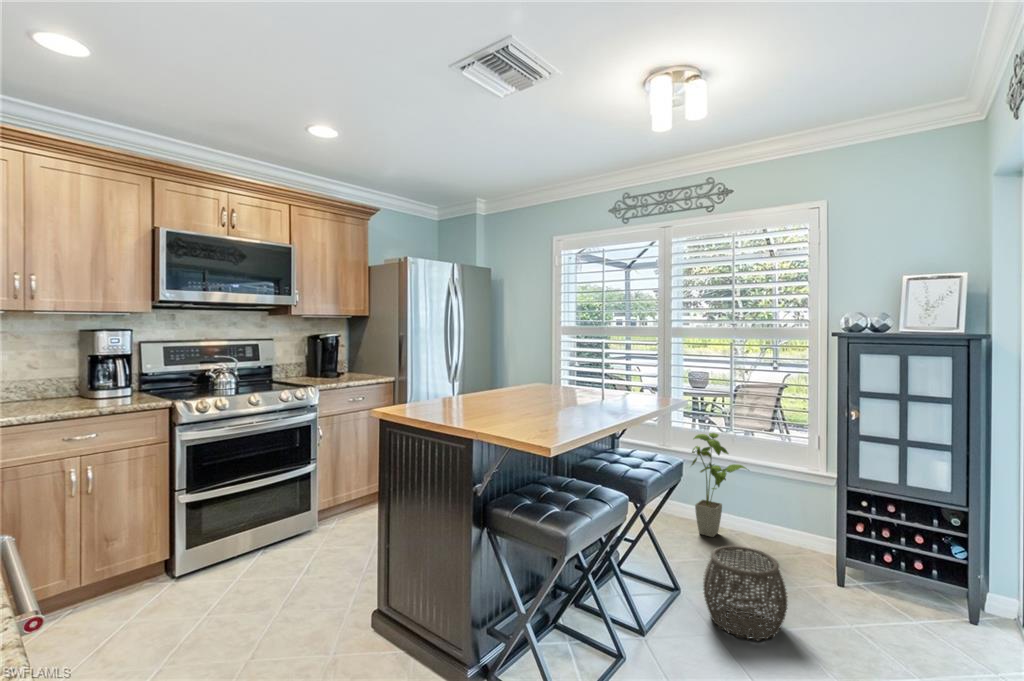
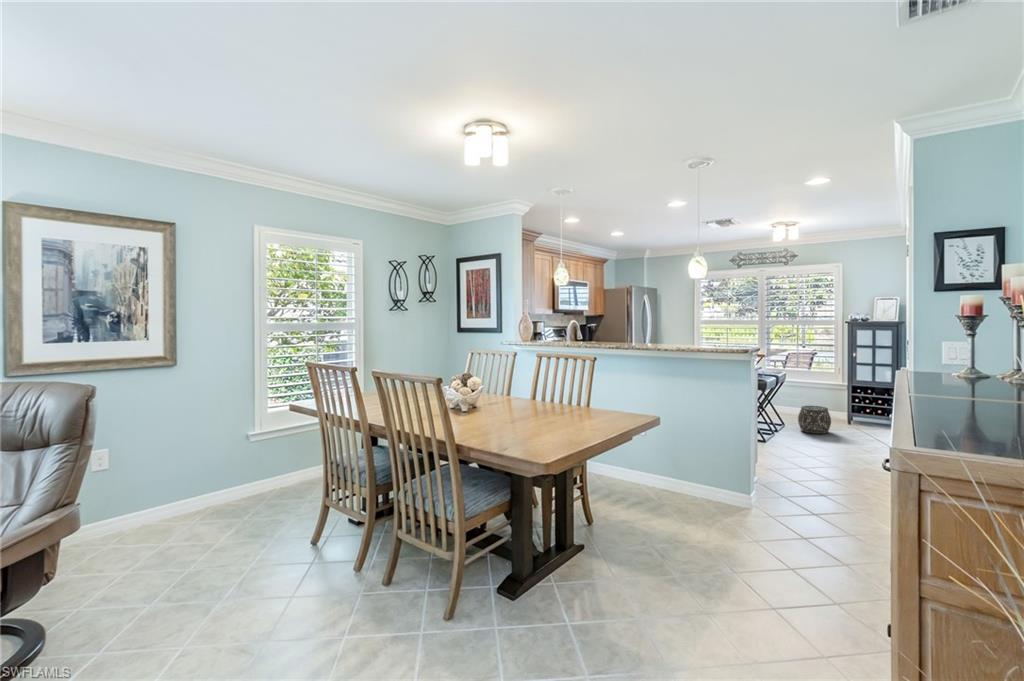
house plant: present [692,433,747,537] -> none [778,367,807,414]

